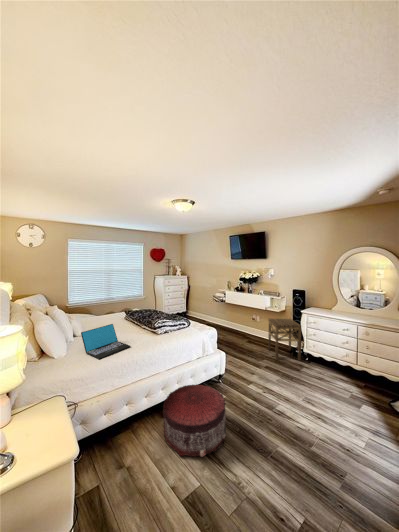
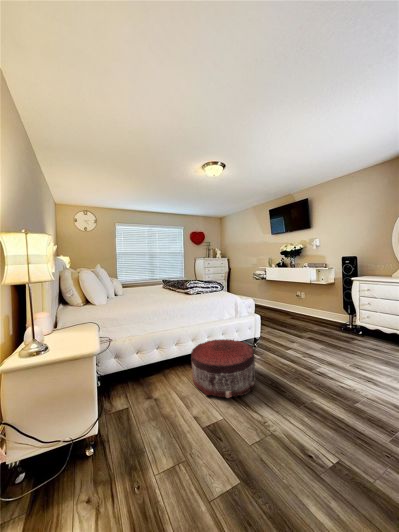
side table: present [268,318,301,360] -> none [313,290,353,334]
laptop: present [81,324,130,359] -> none [119,282,162,306]

